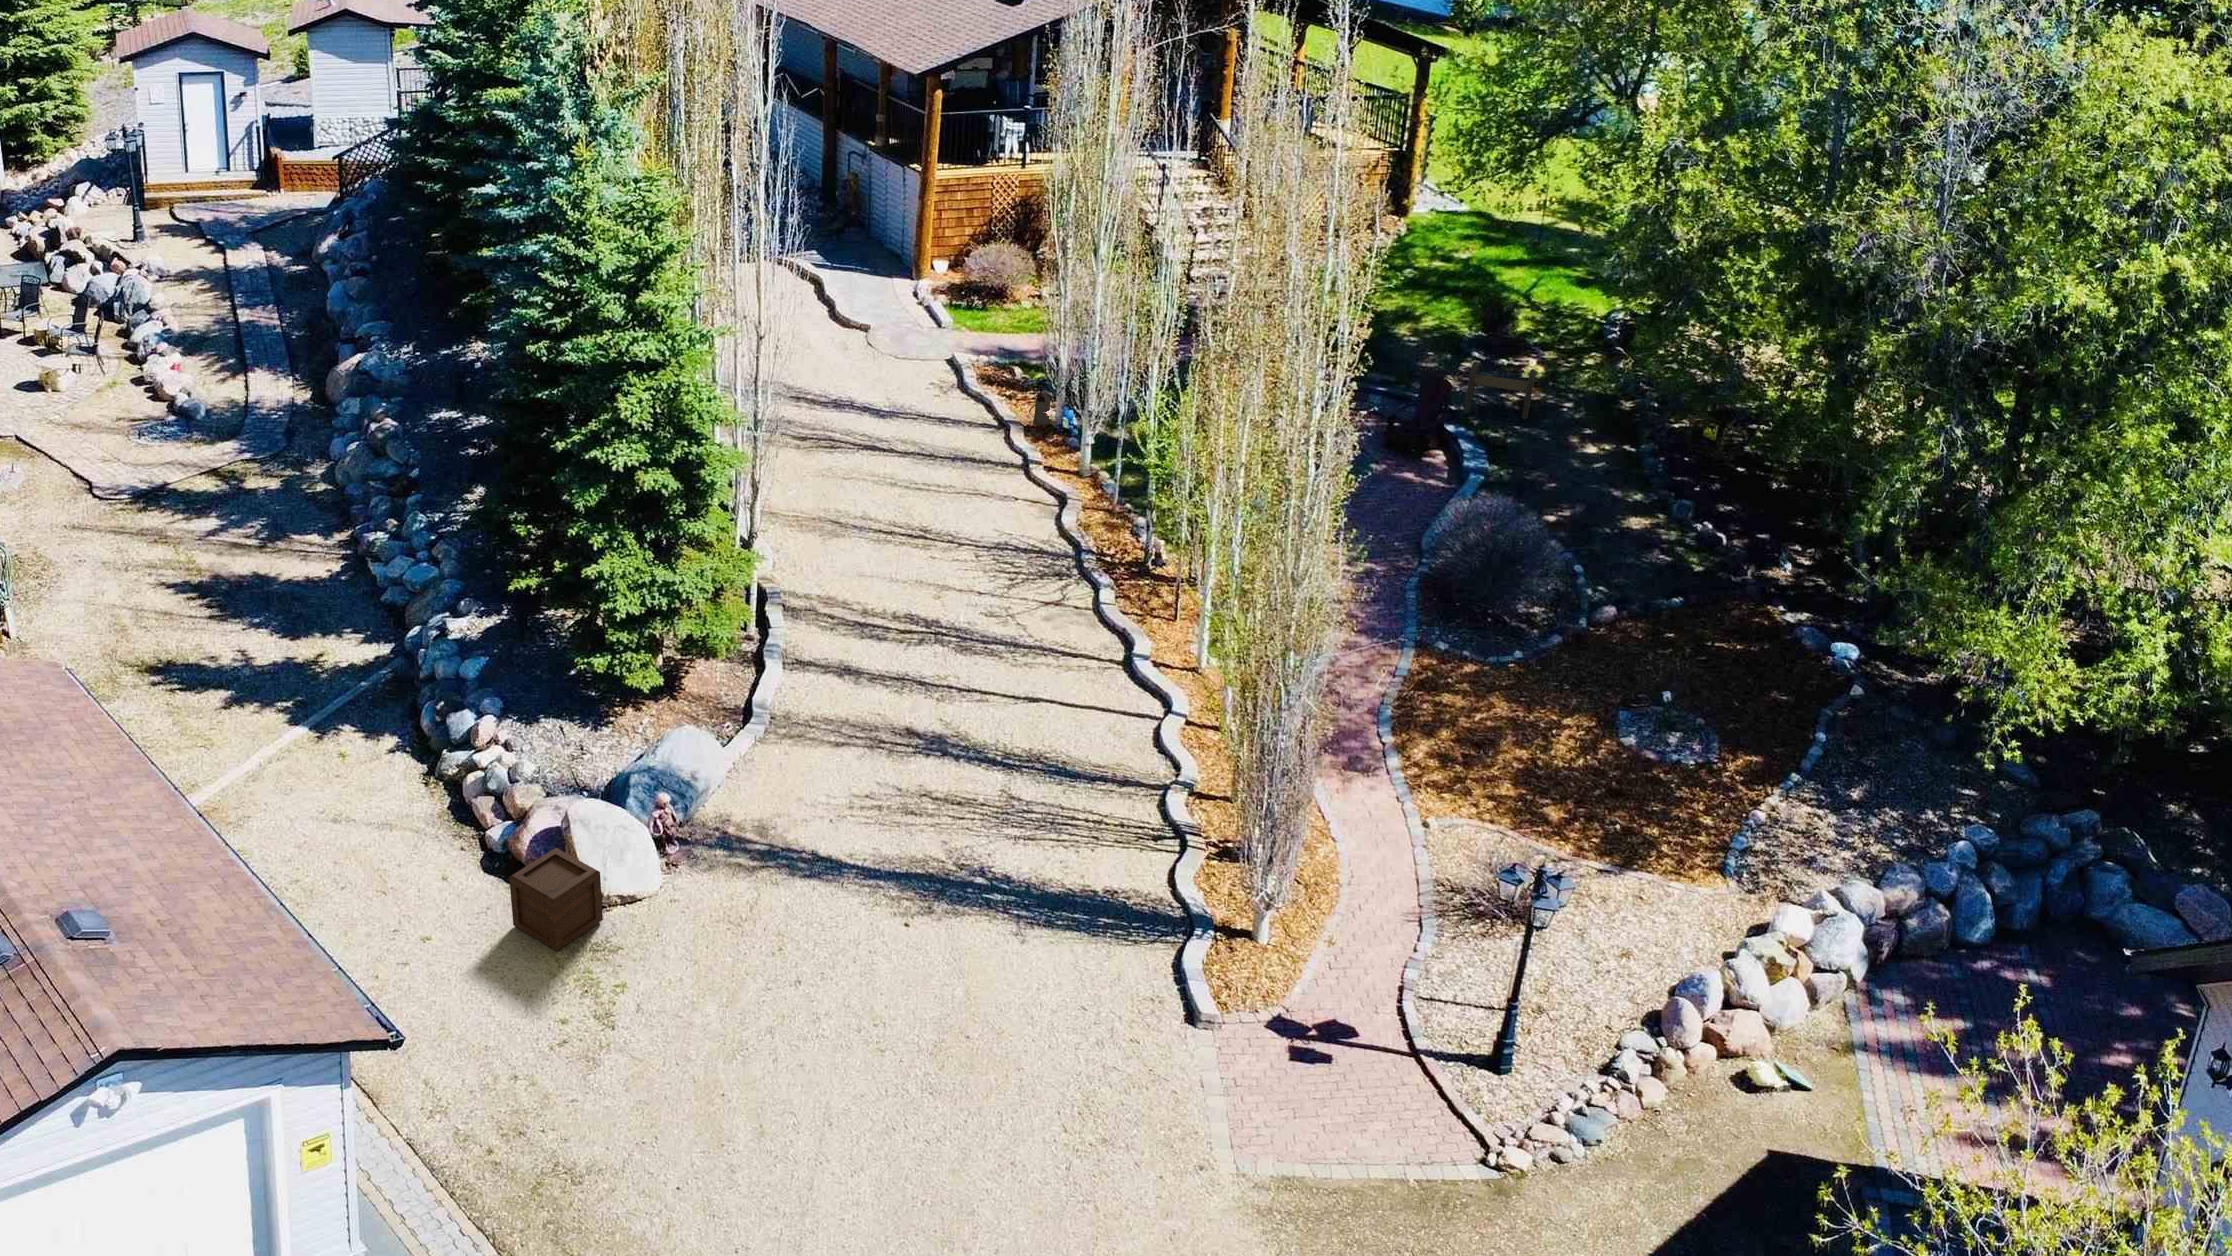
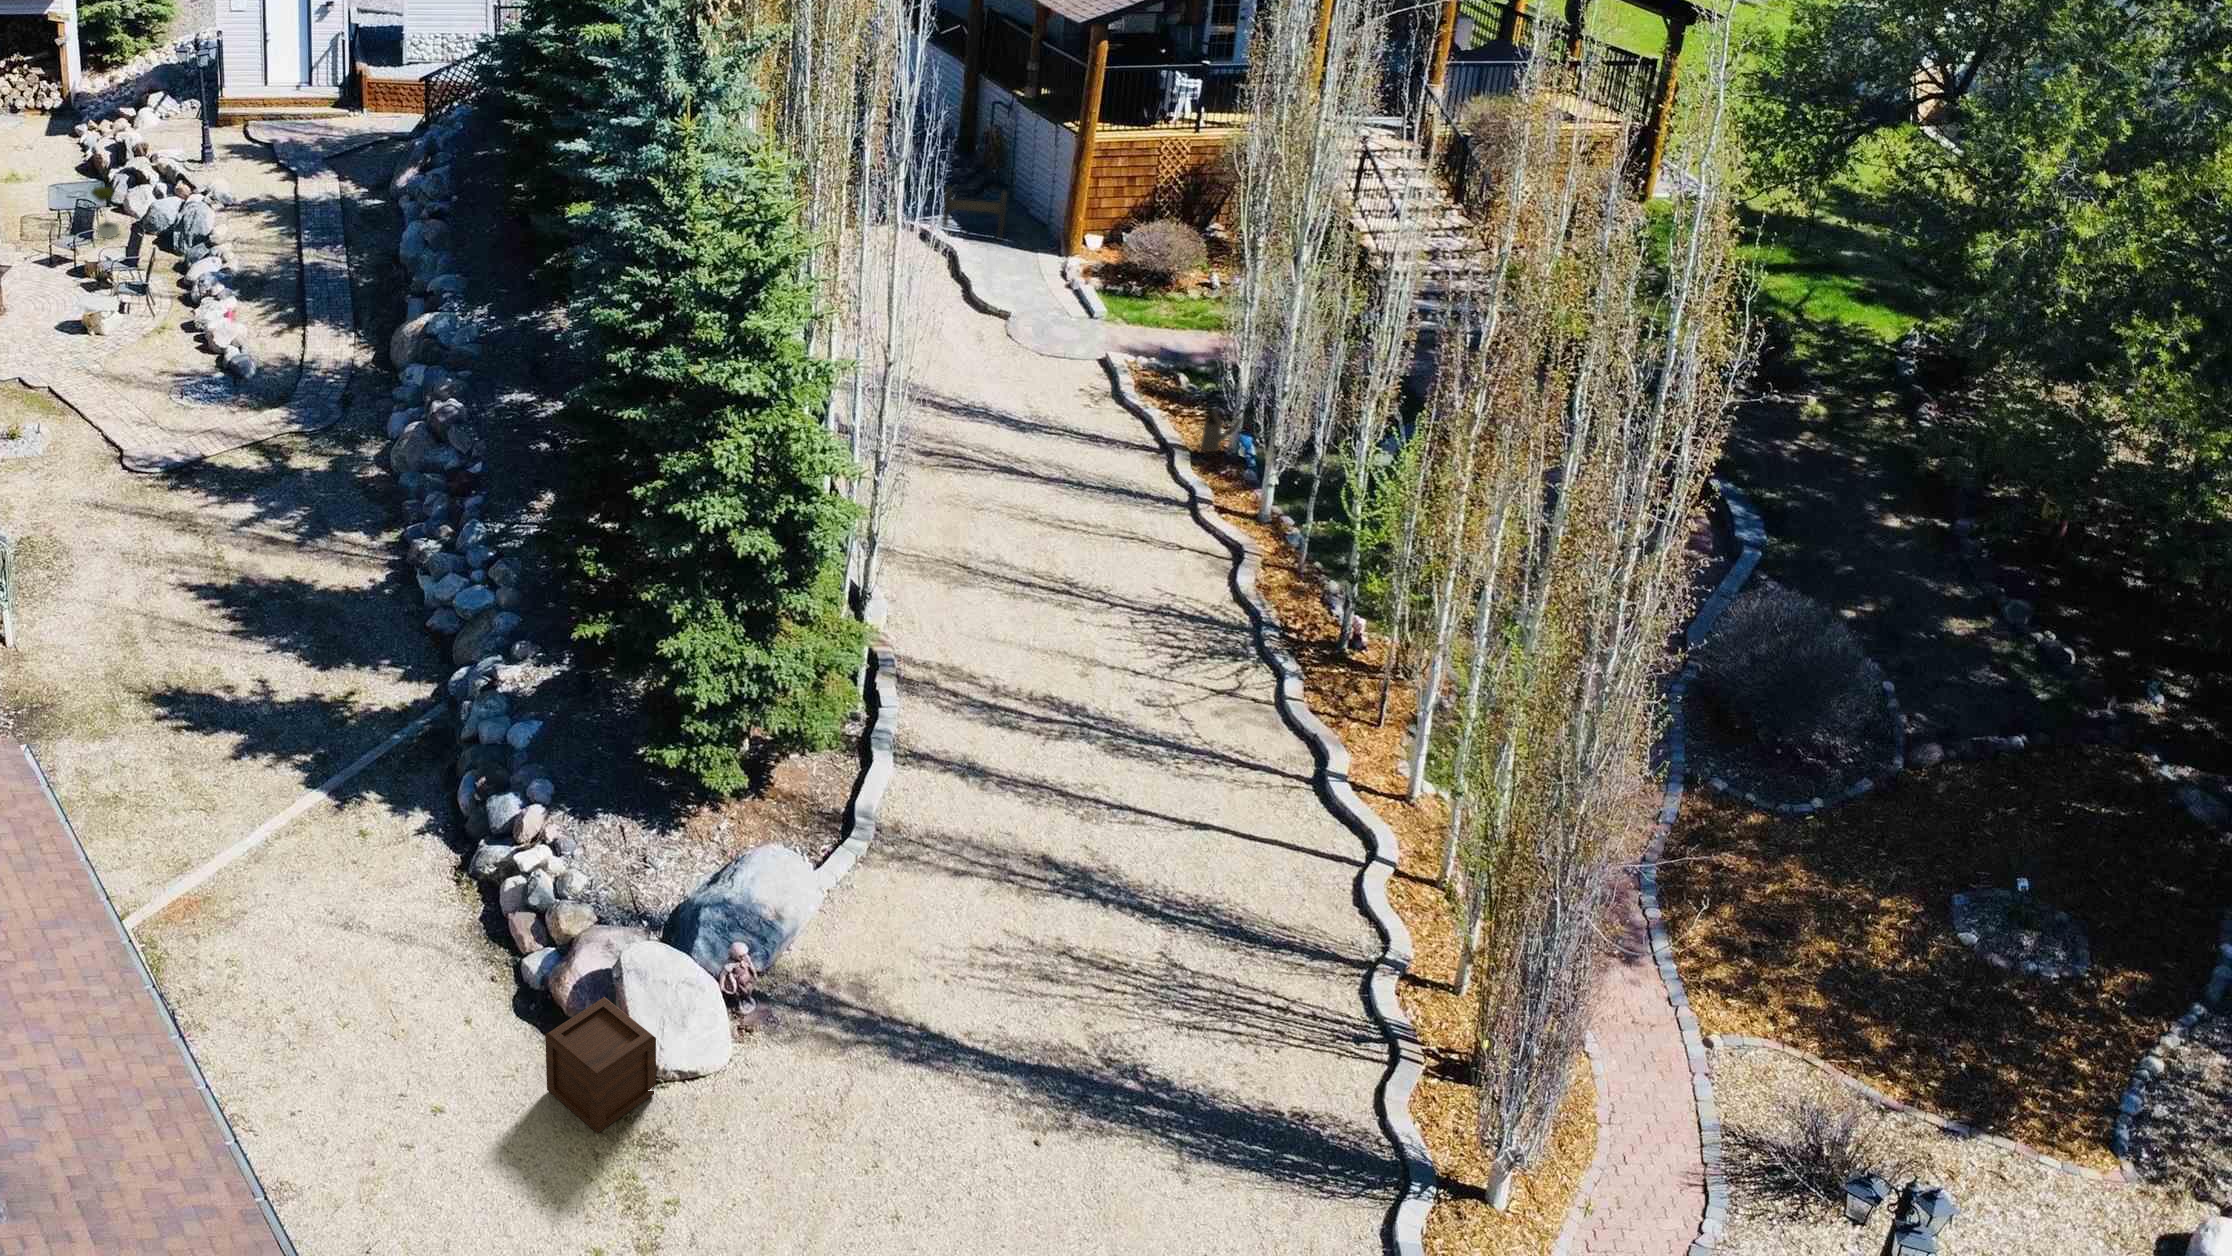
potted tree: none [34,263,64,311] -> present [91,187,119,239]
bench: present [1464,361,1536,420] -> present [942,187,1007,240]

